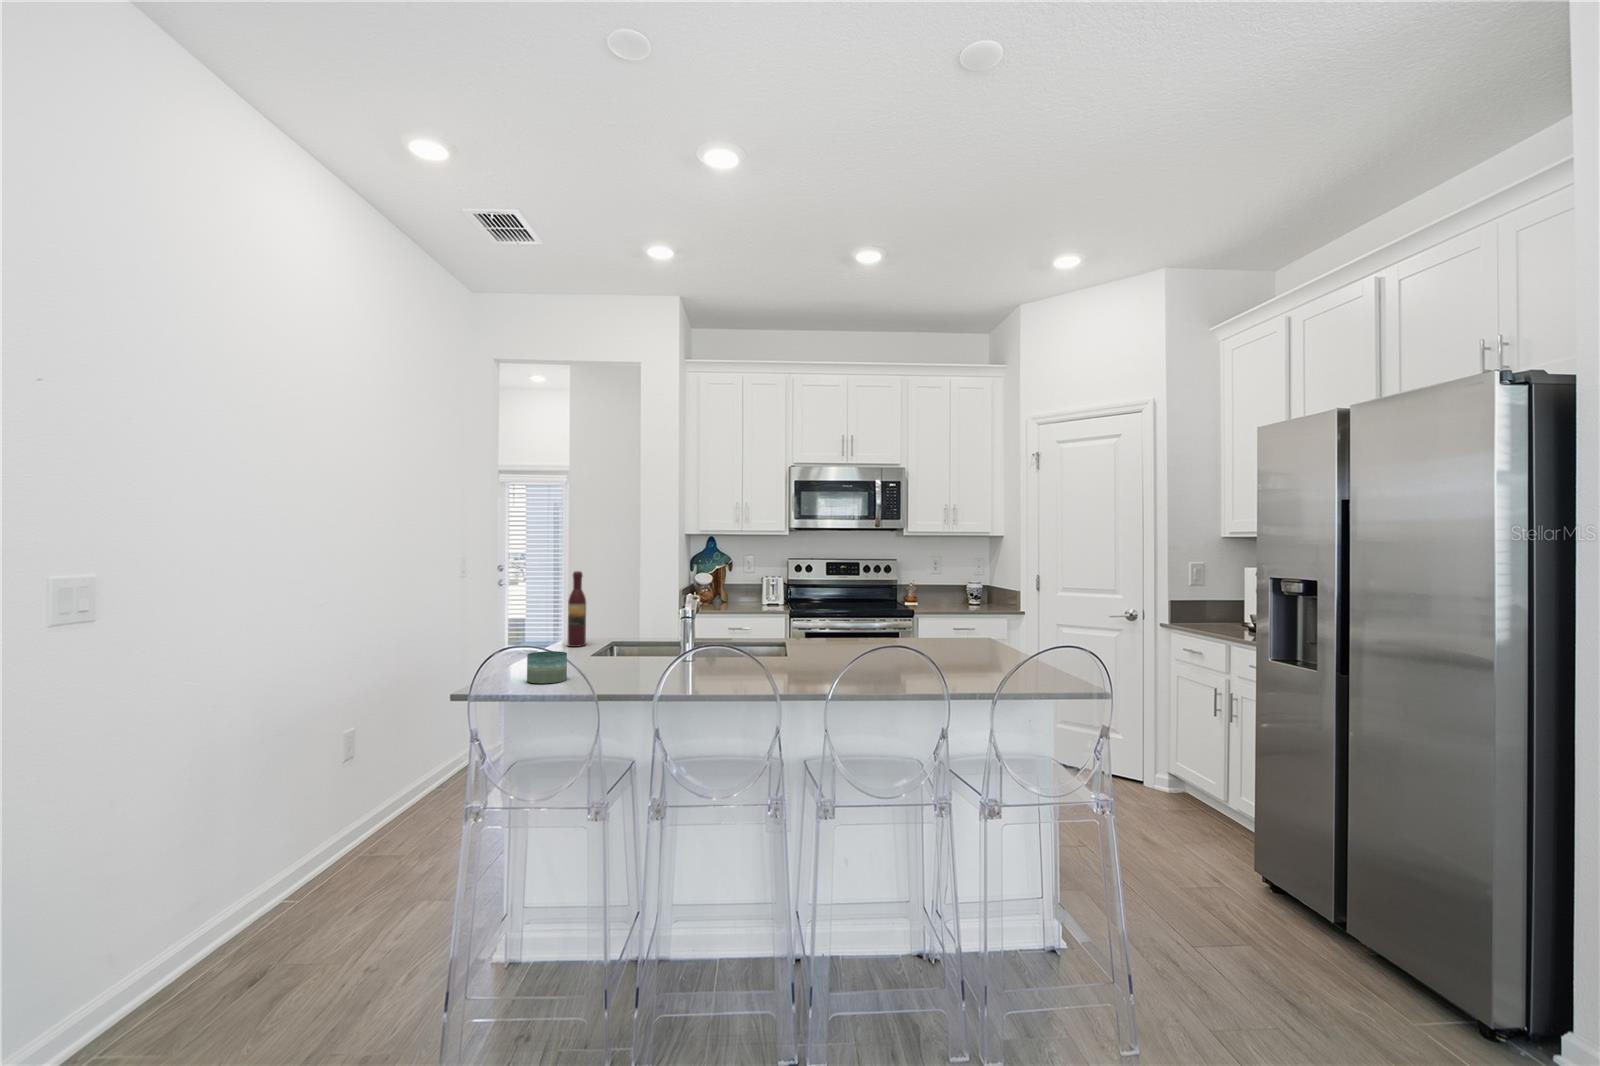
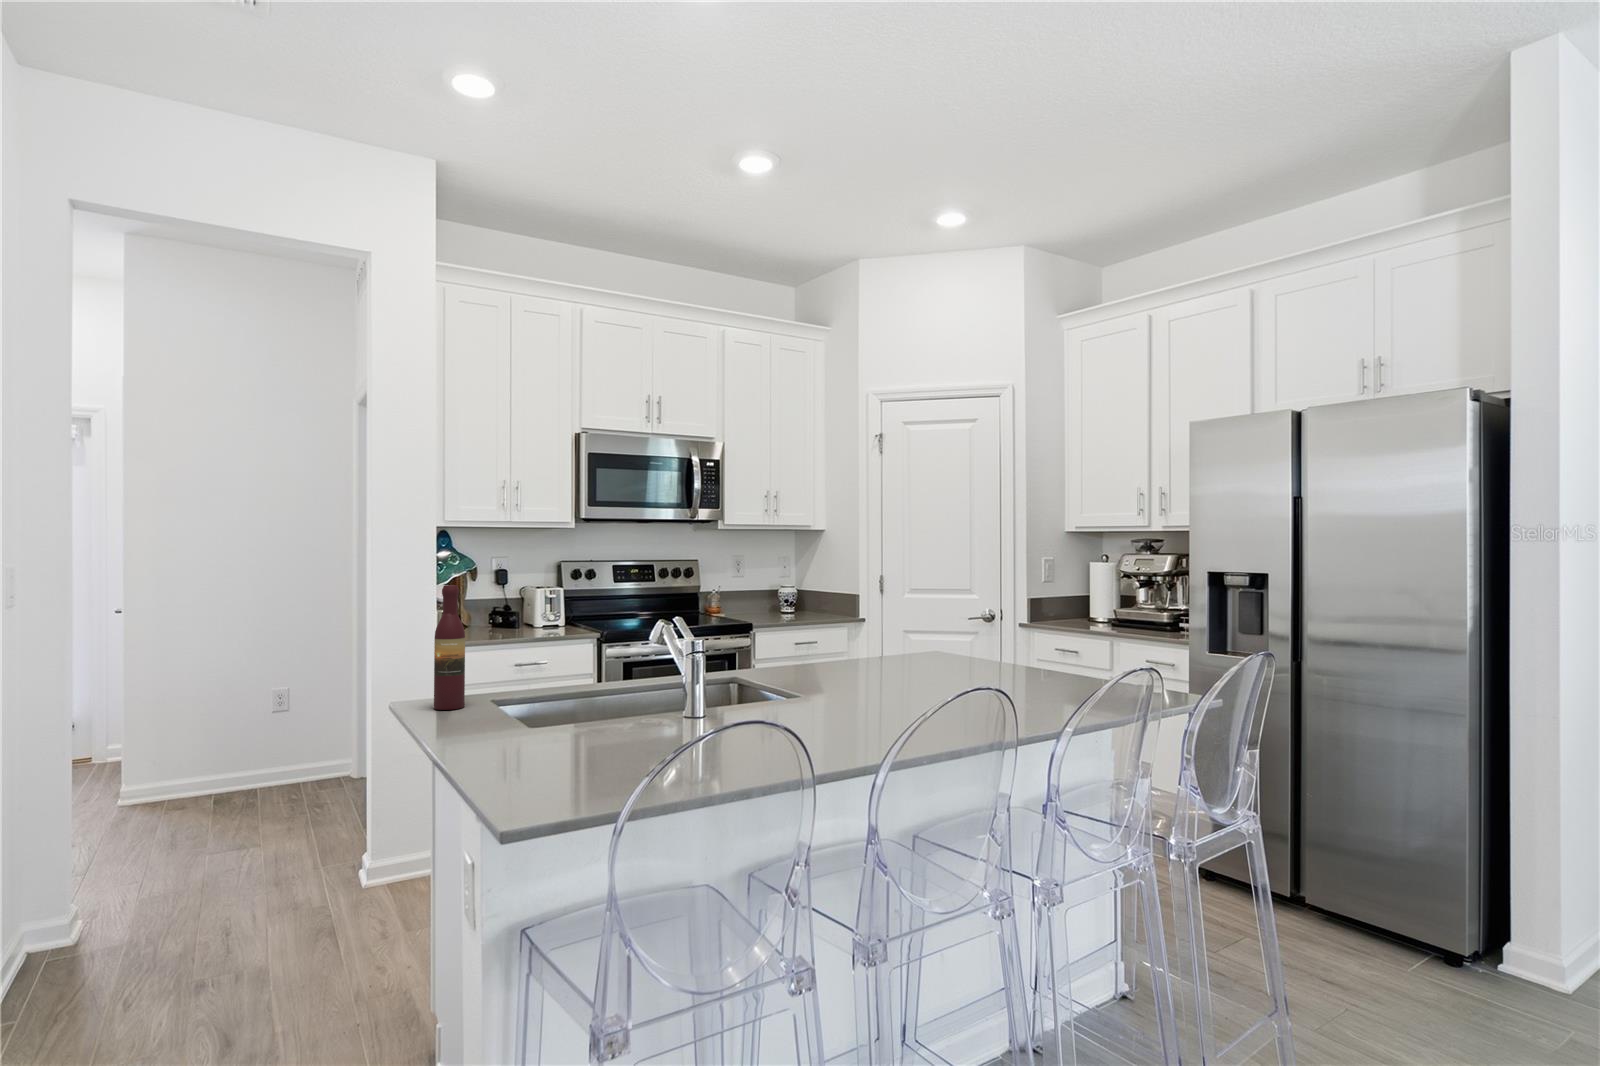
candle: present [527,651,567,683] -> none [546,717,612,774]

